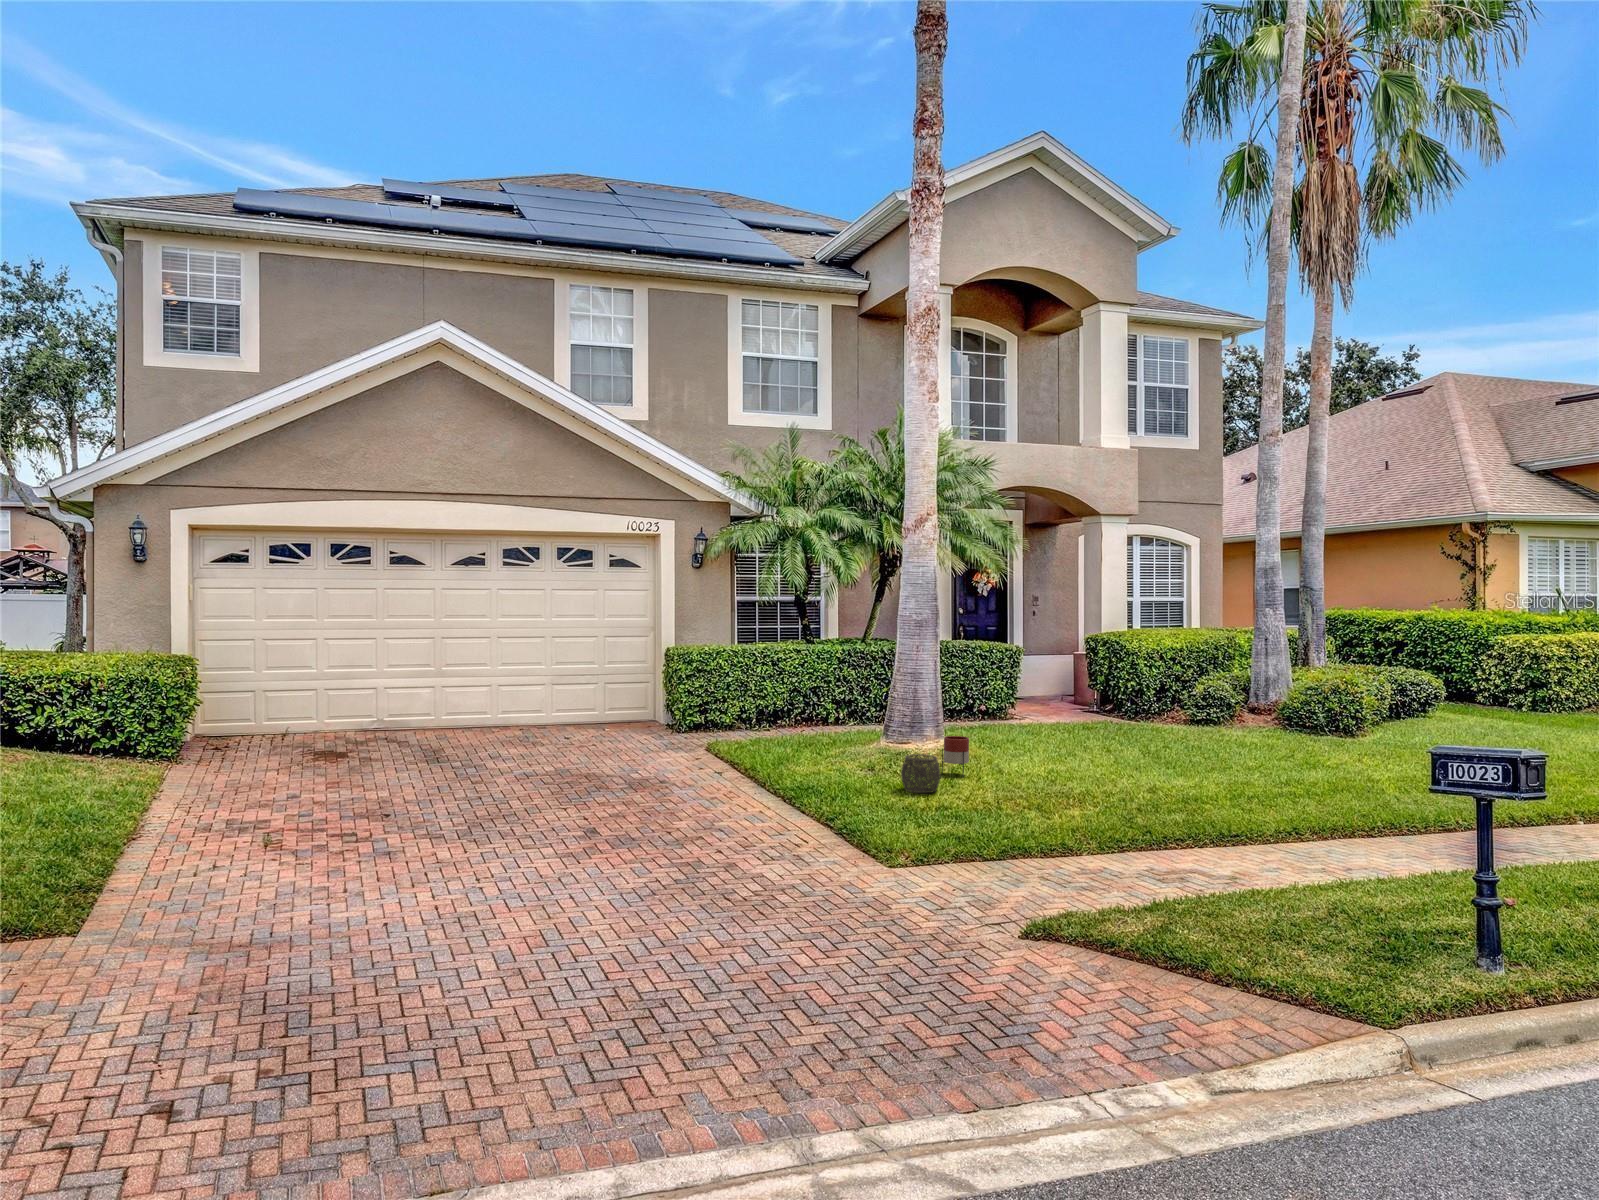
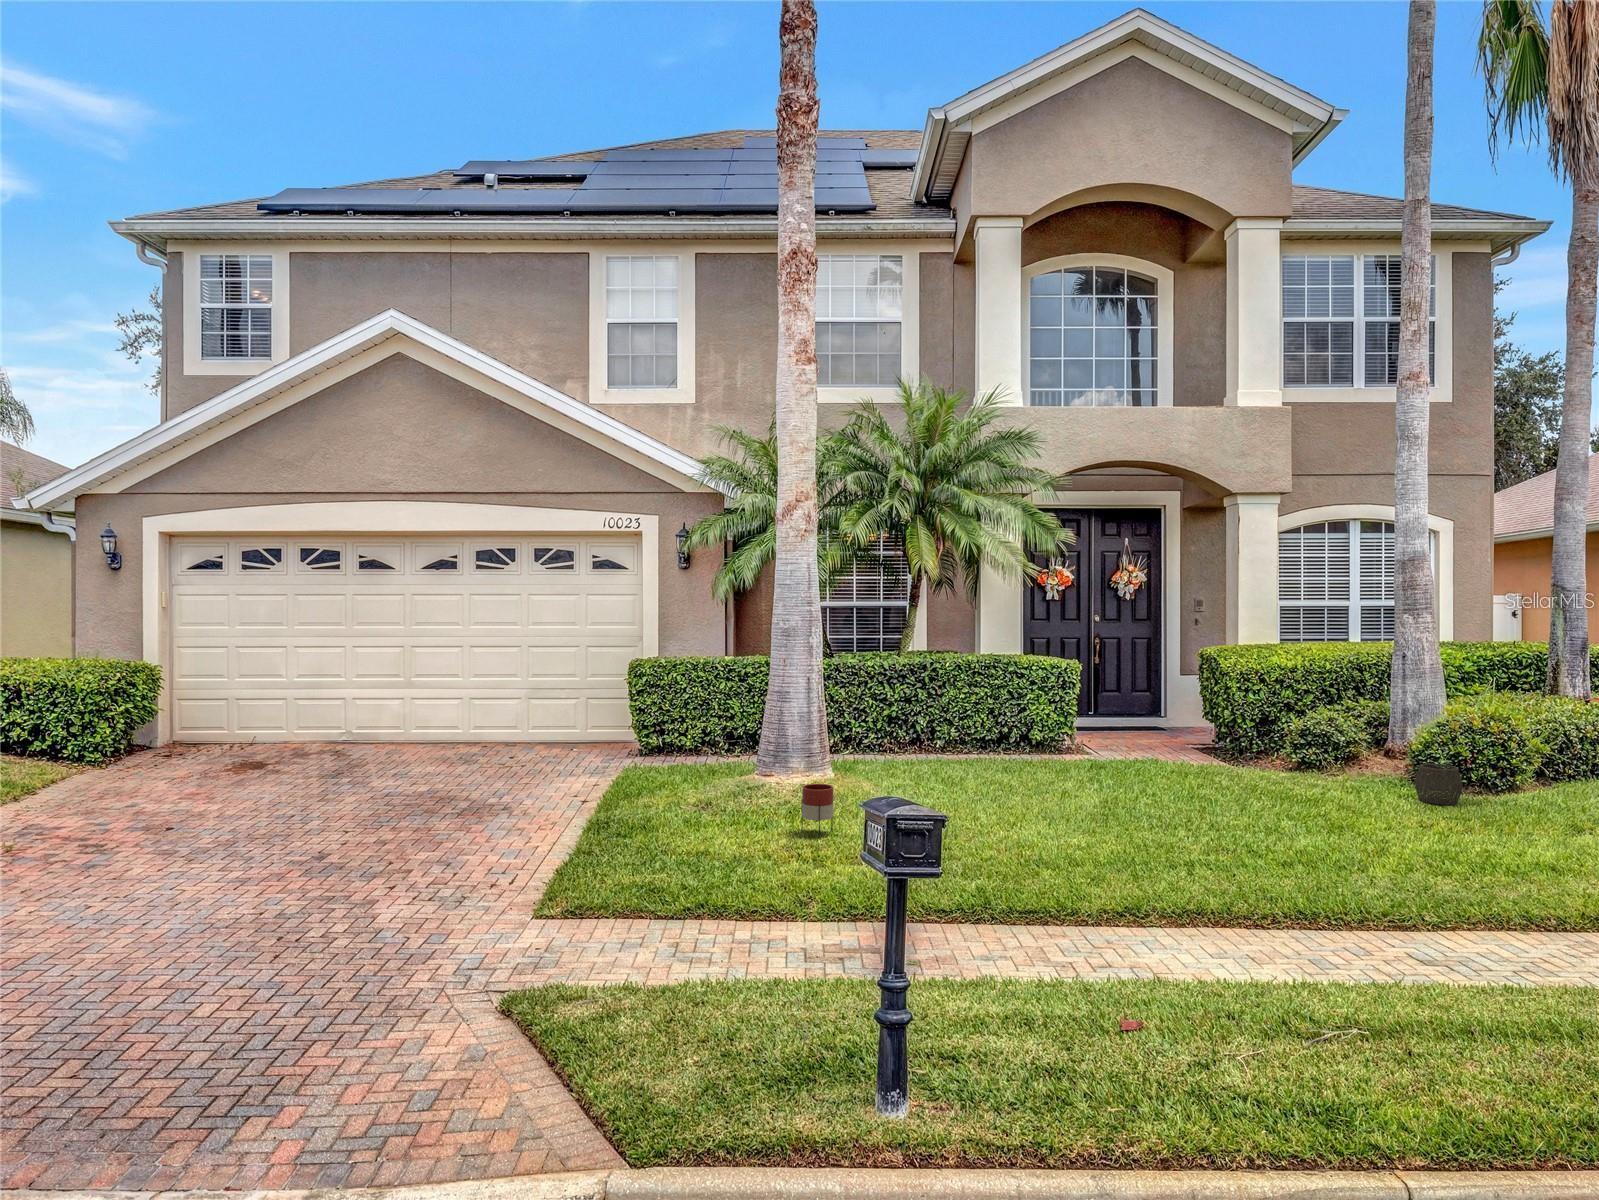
woven basket: present [901,754,940,793] -> present [1415,764,1463,805]

